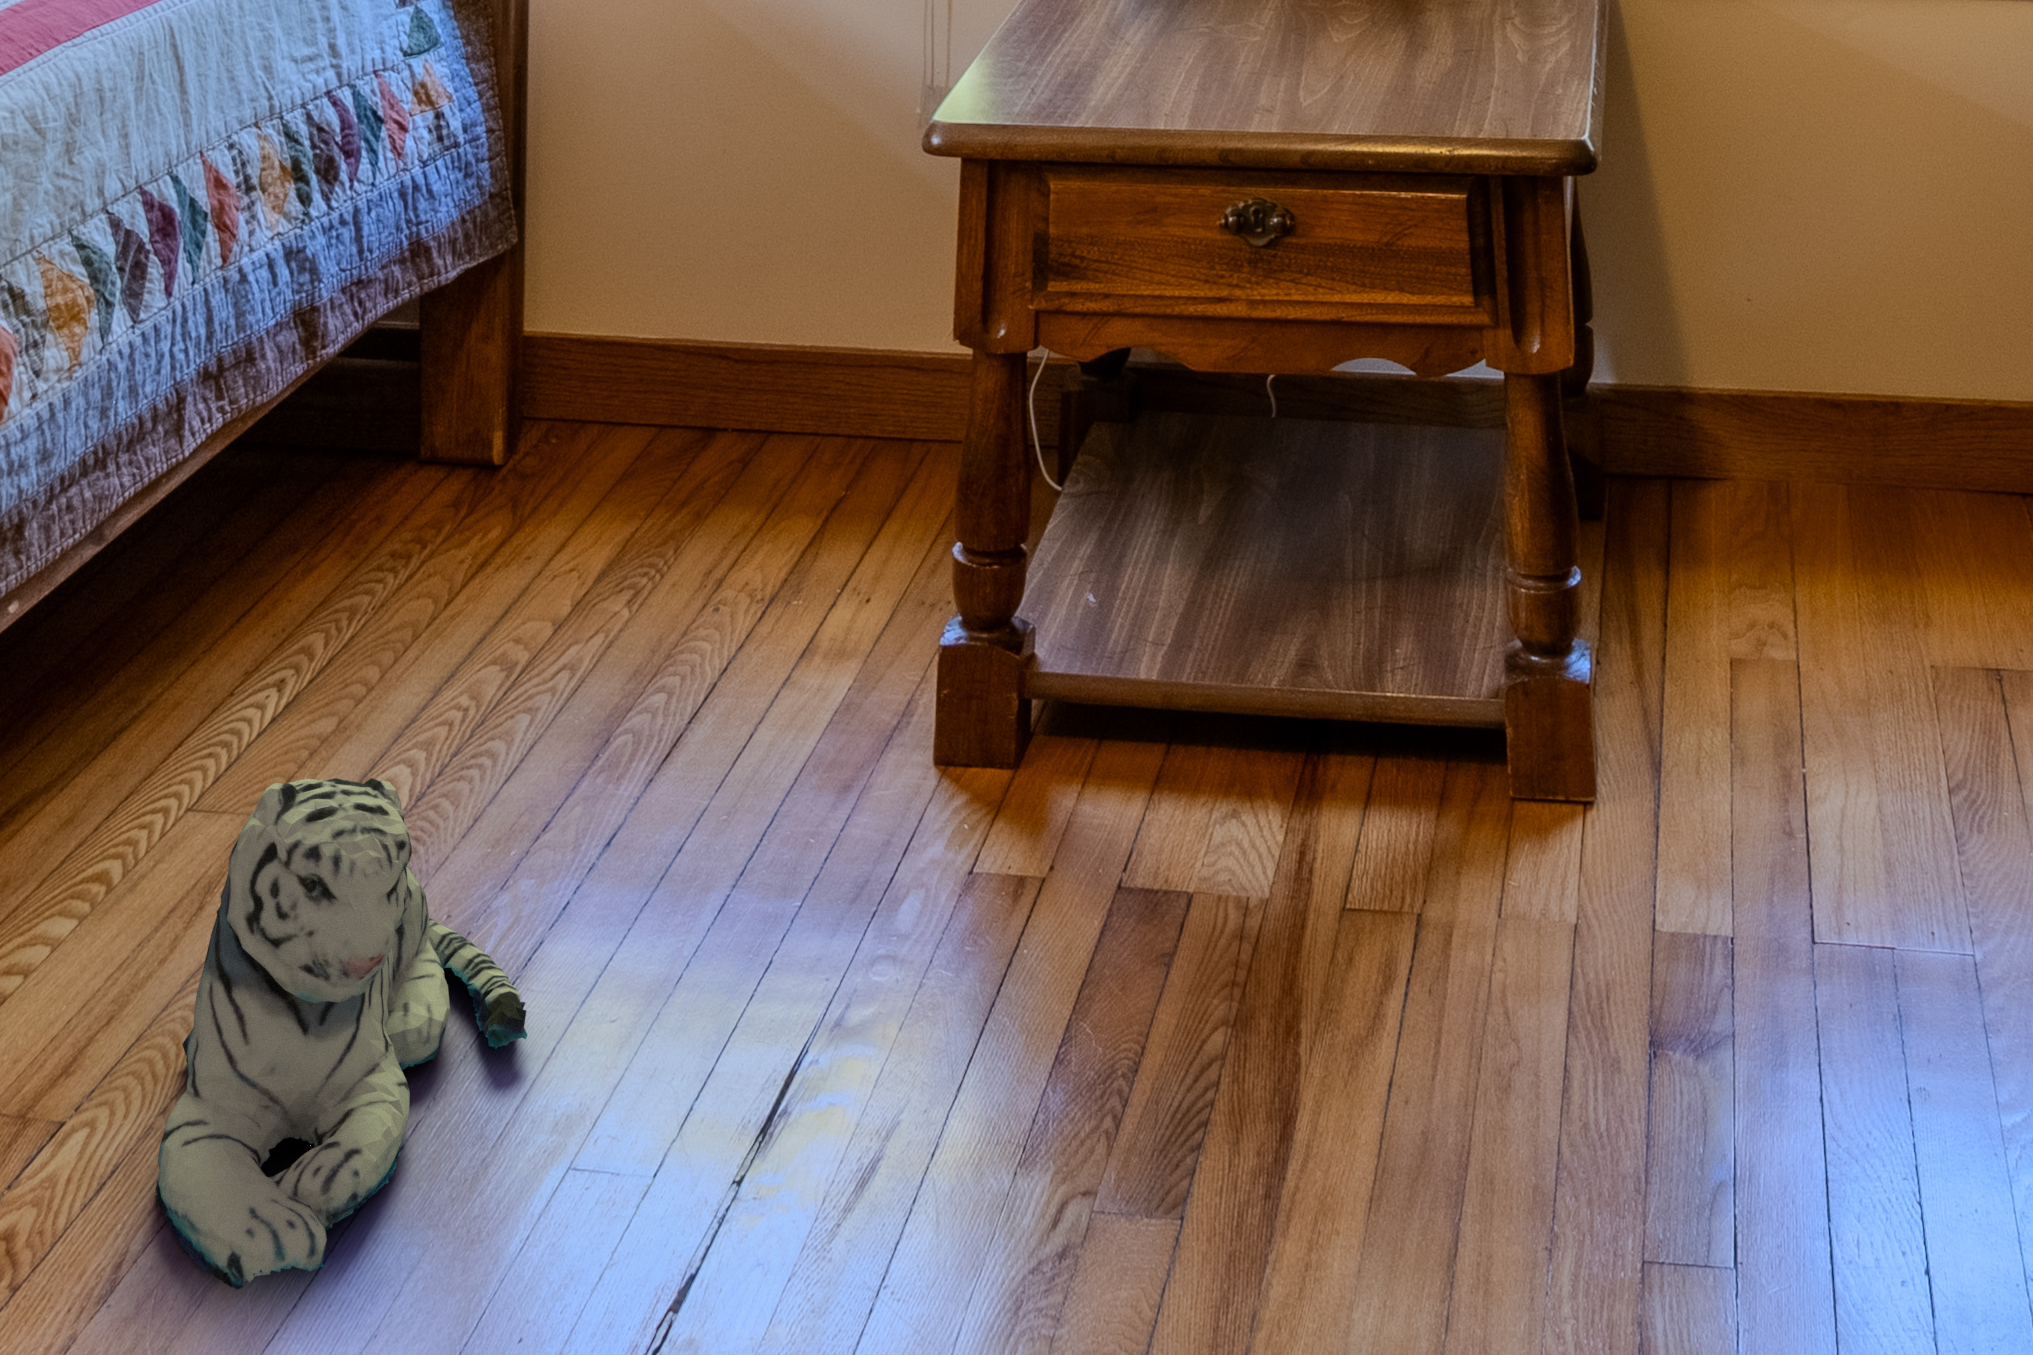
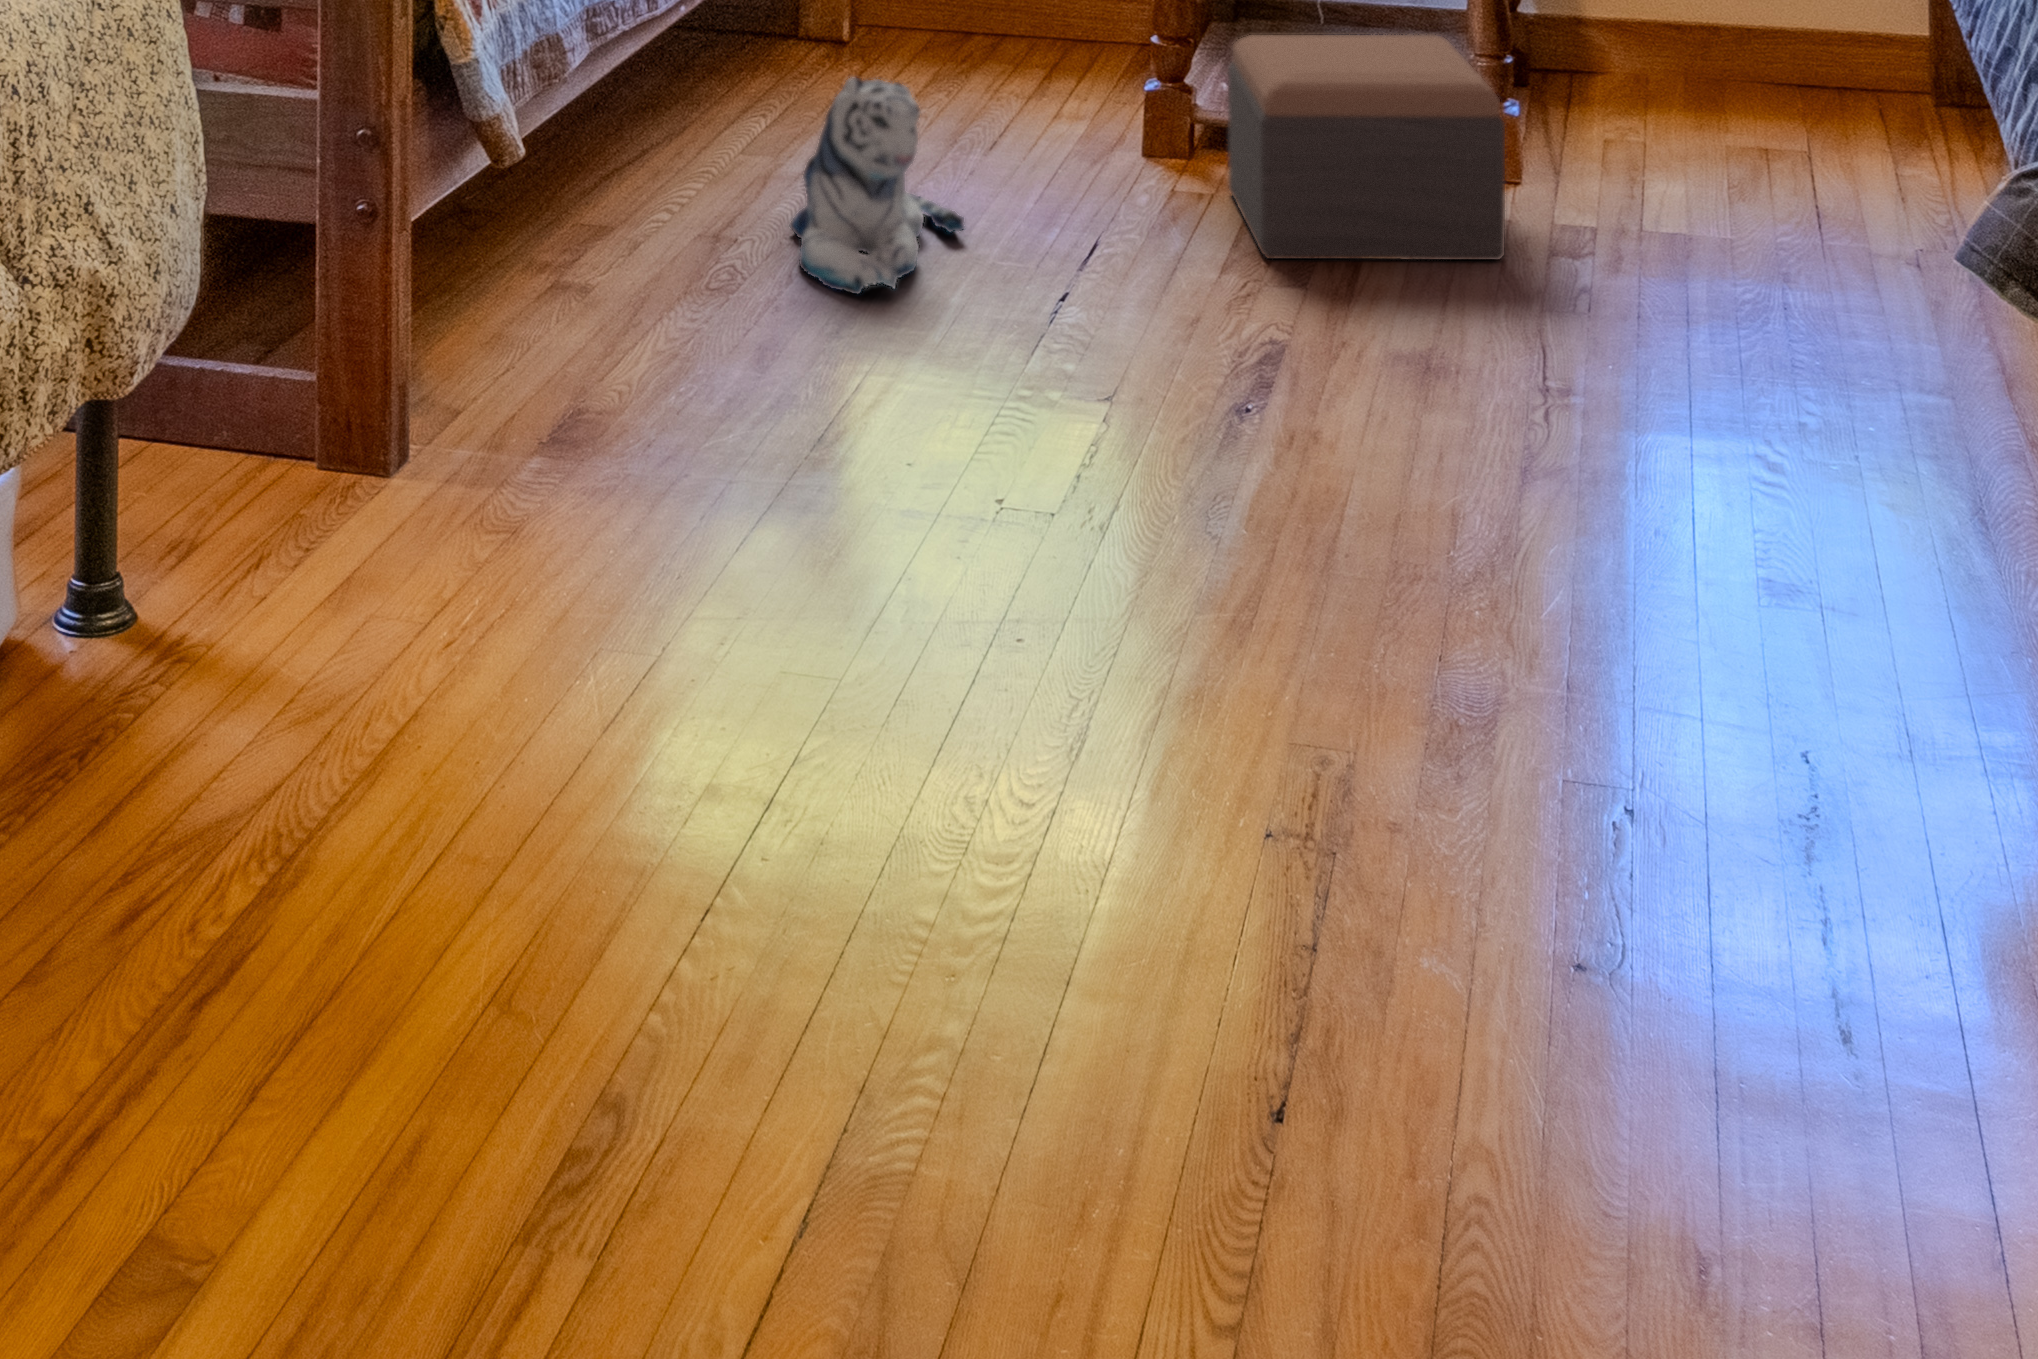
footstool: none [1061,559,1548,1075] -> present [1228,35,1505,260]

